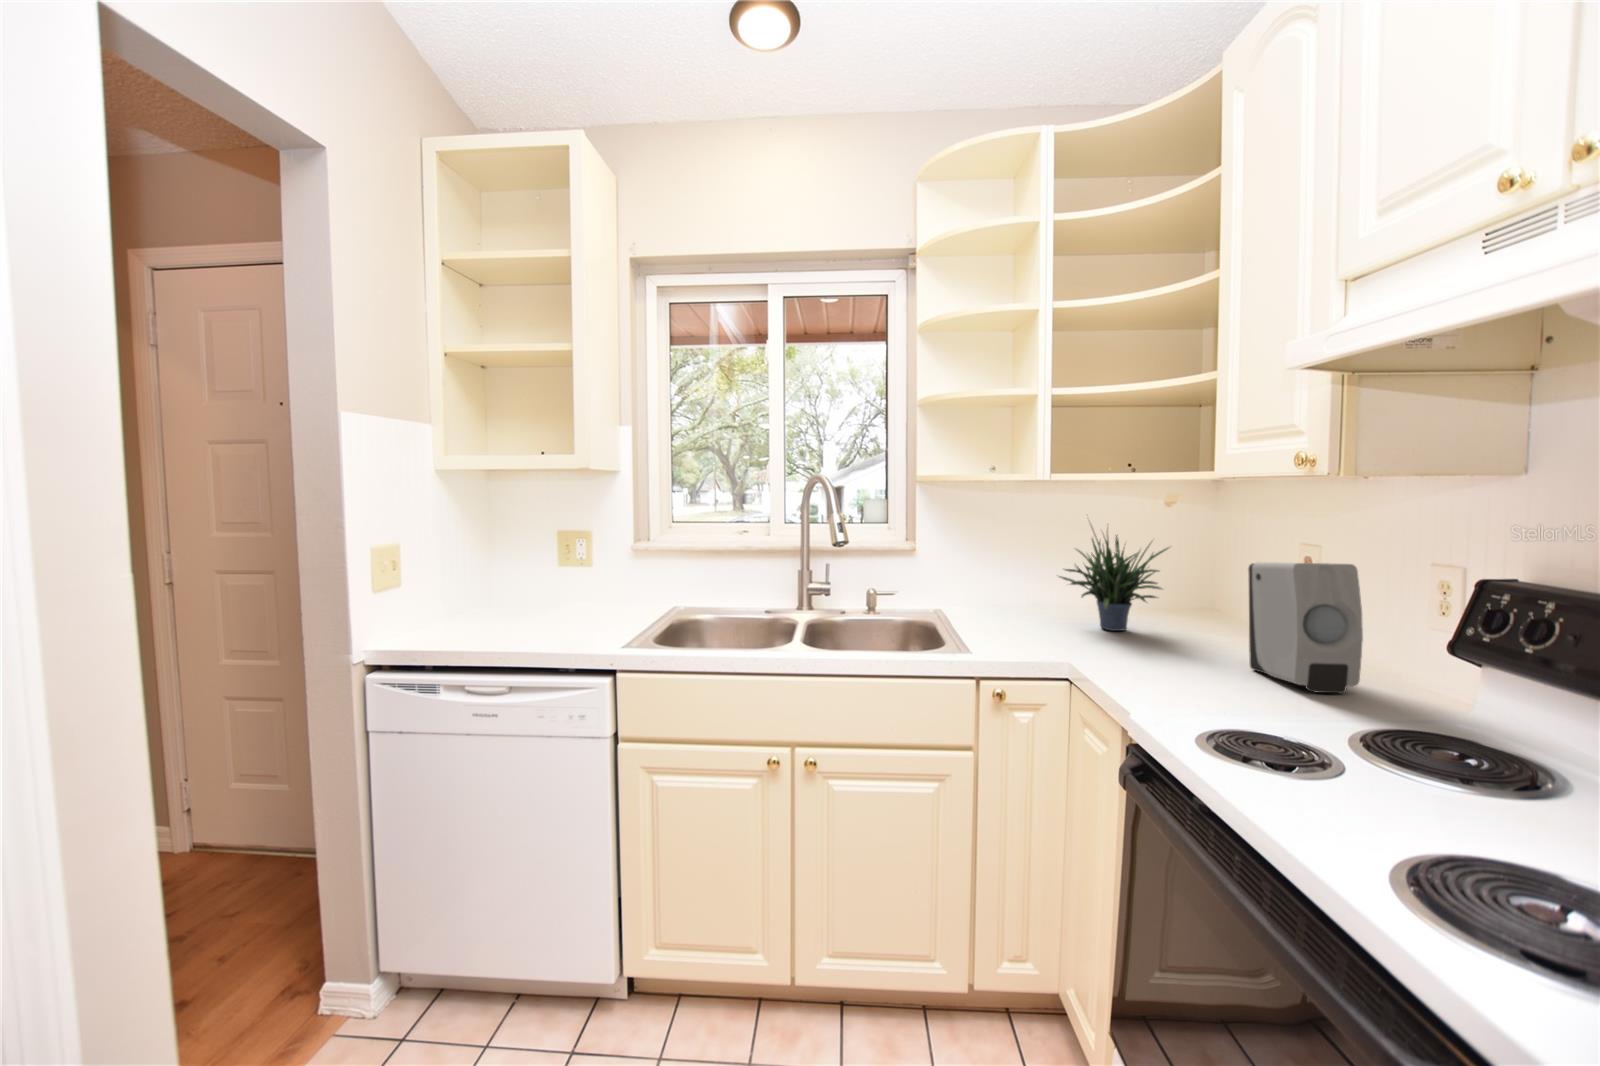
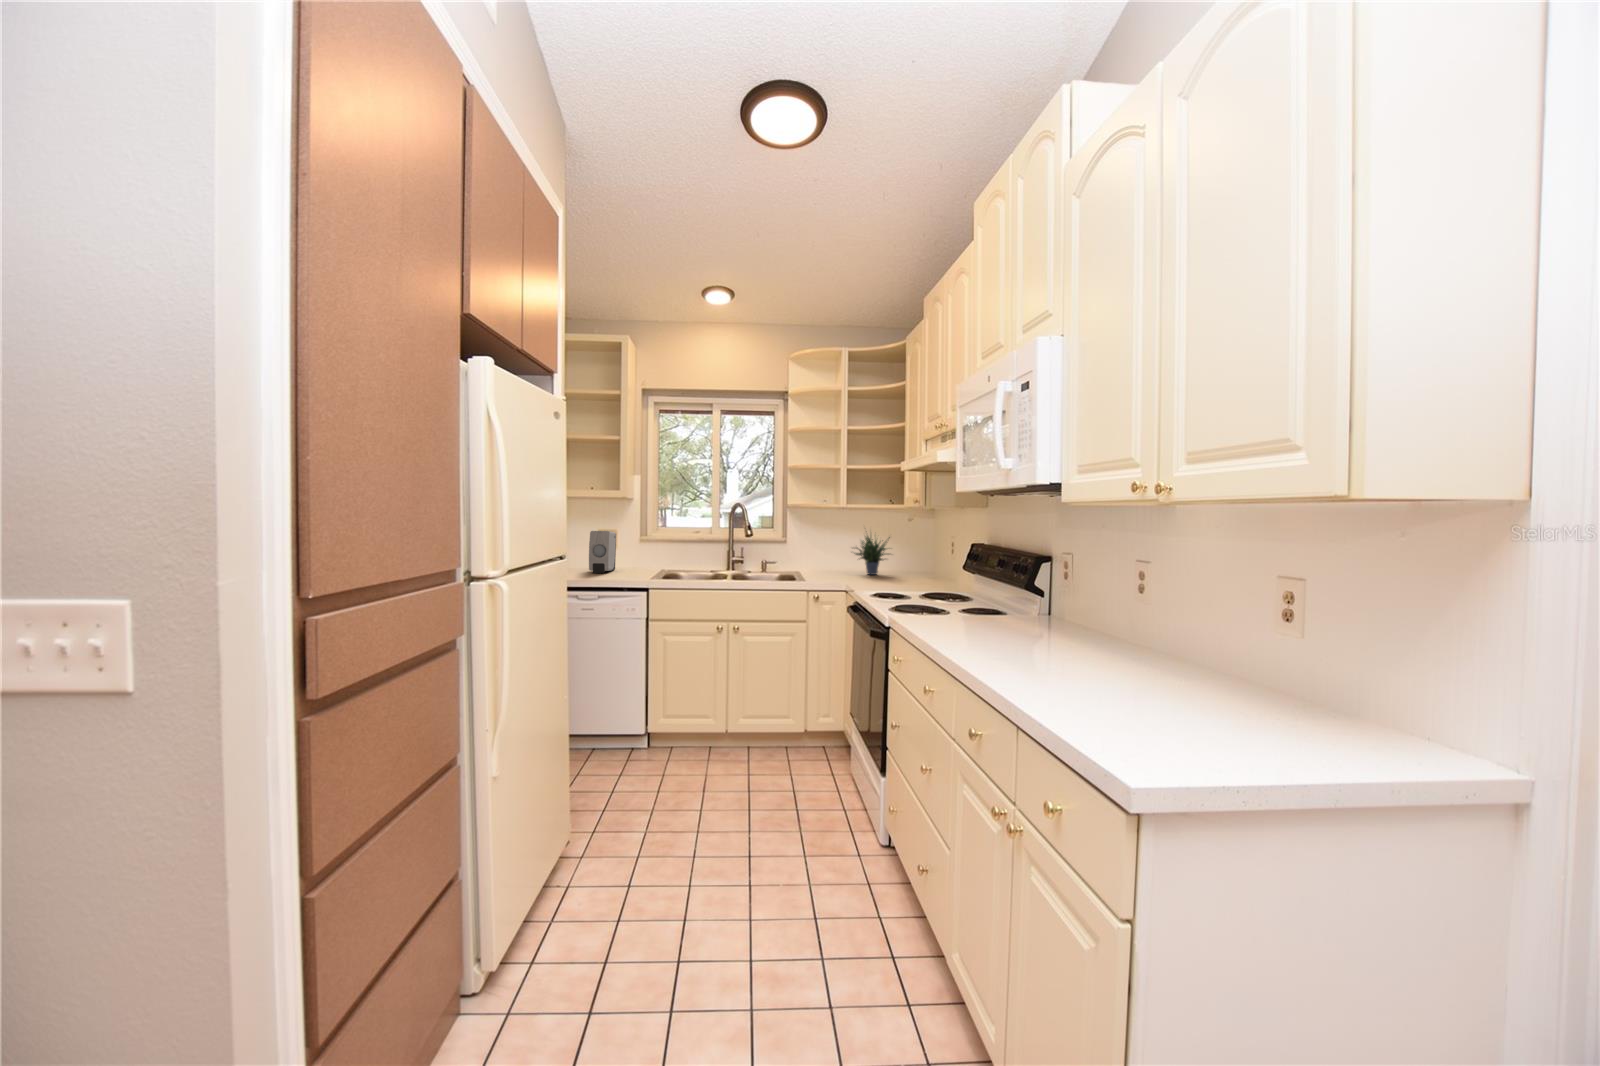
soap dispenser: present [1248,562,1363,693] -> present [589,531,616,573]

